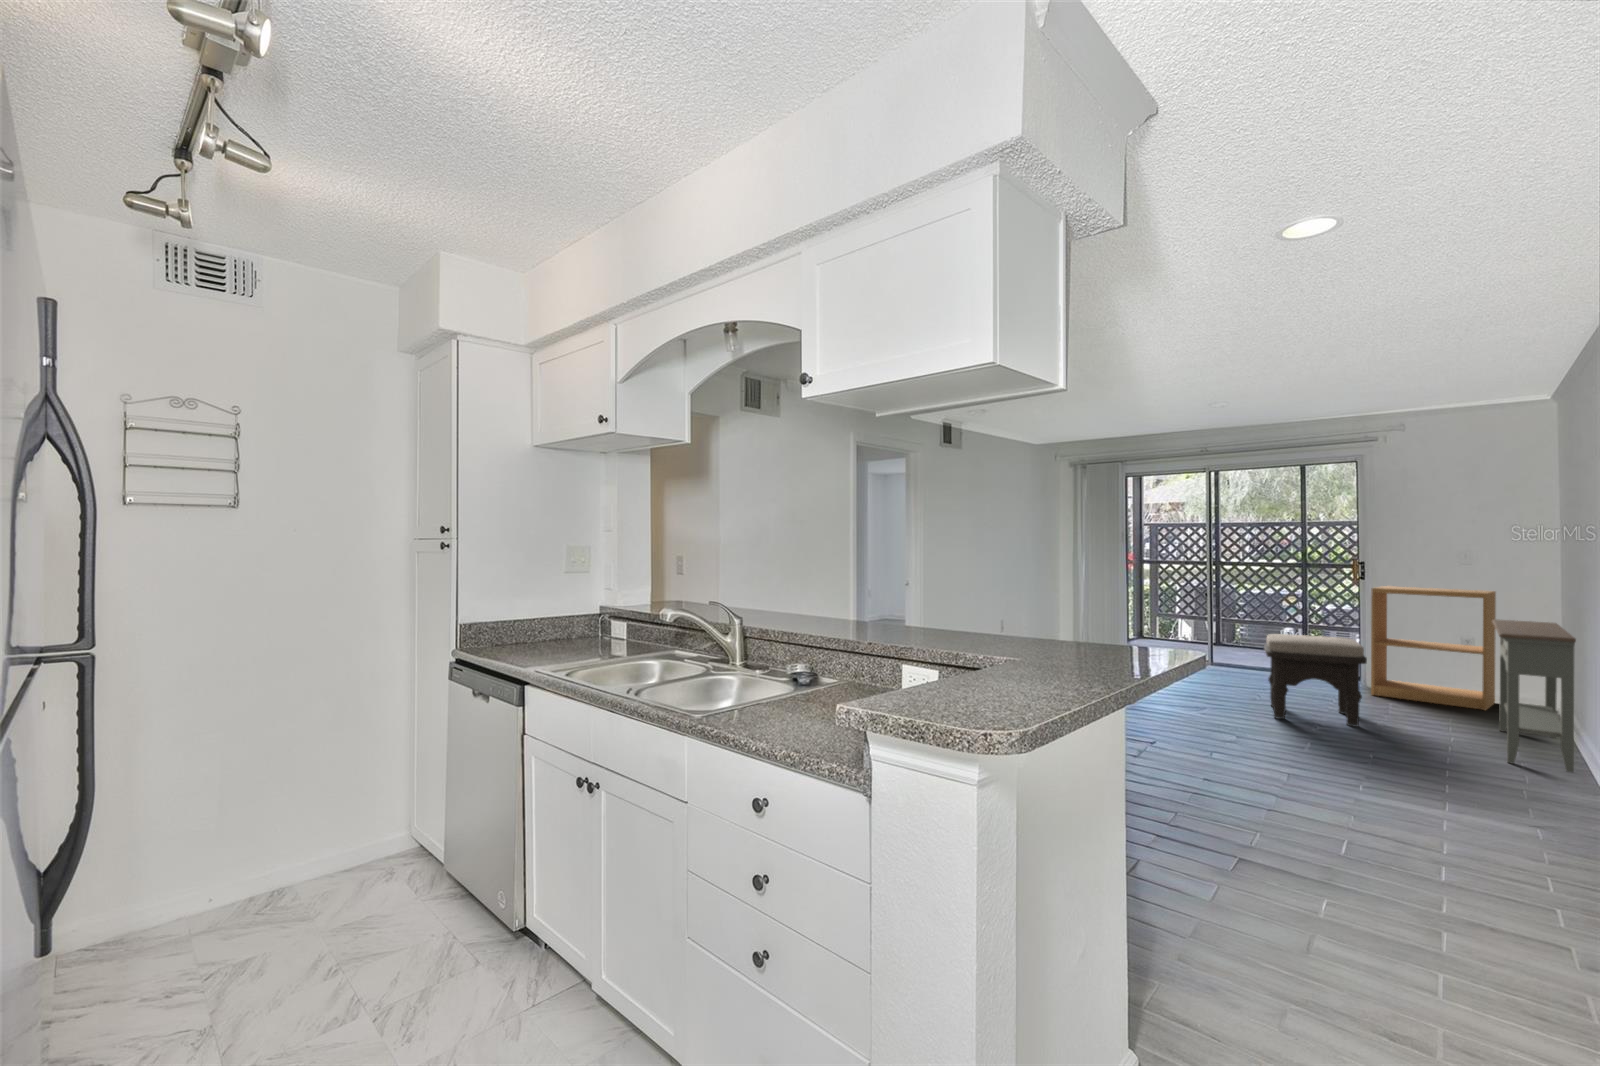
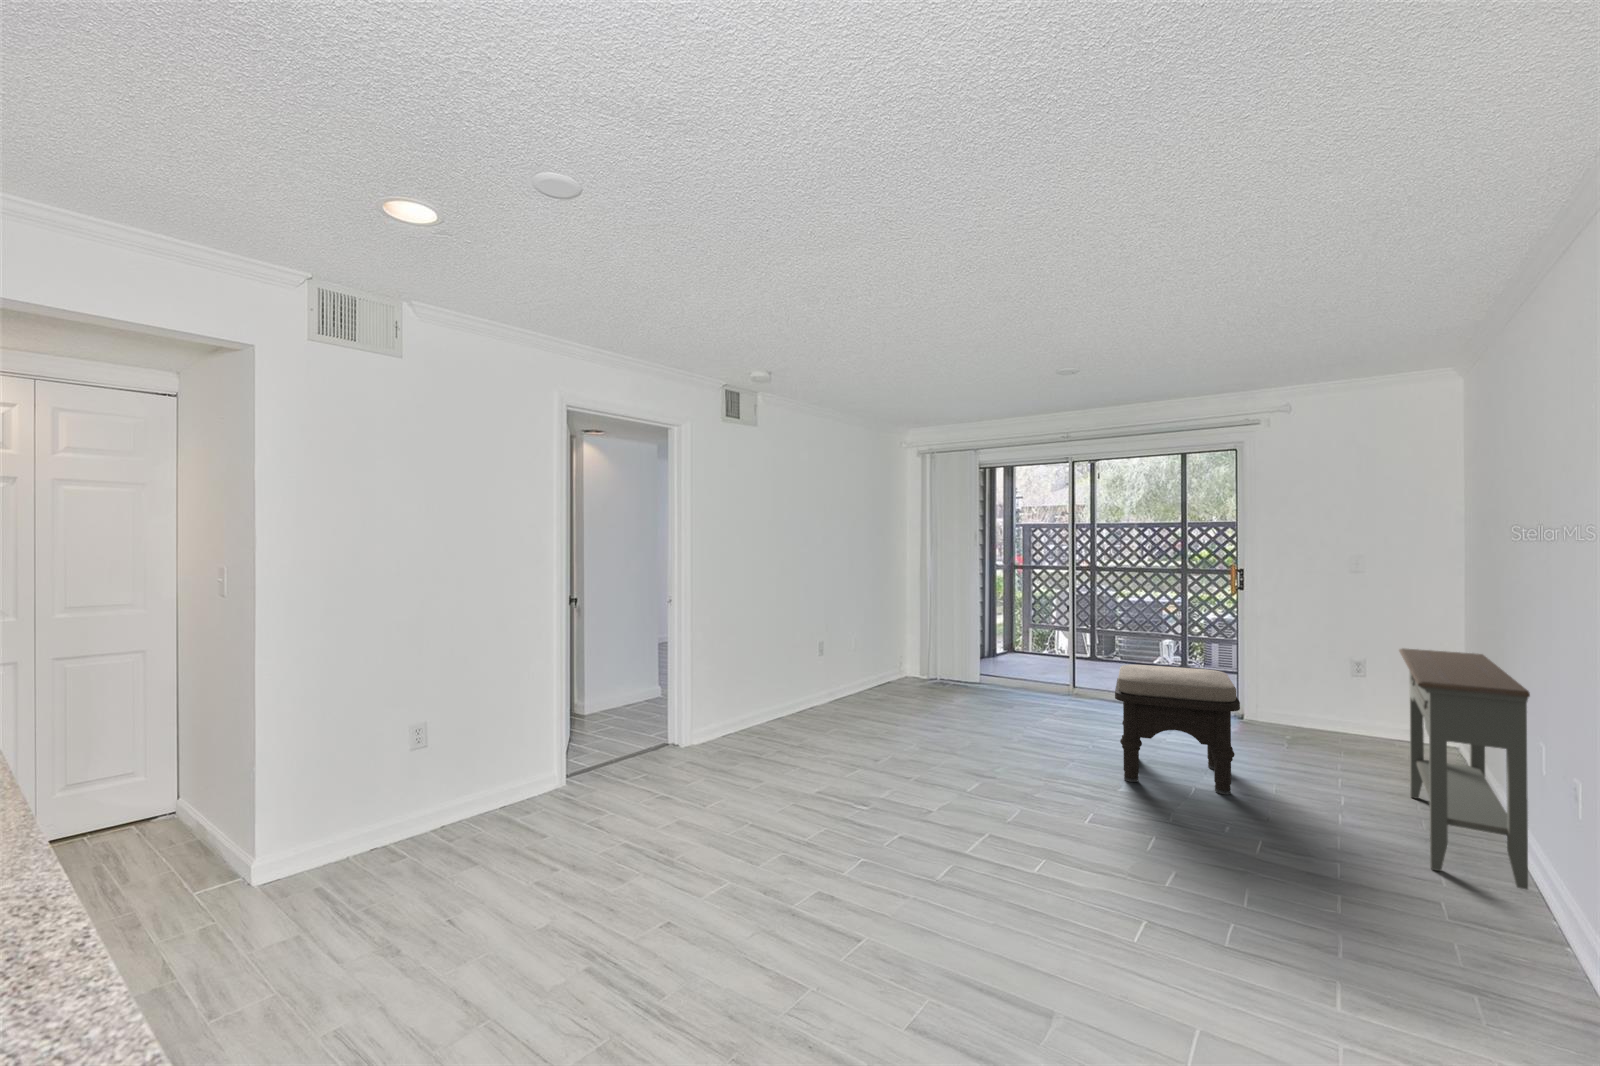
bookshelf: present [1371,586,1496,710] -> none [1250,598,1398,758]

